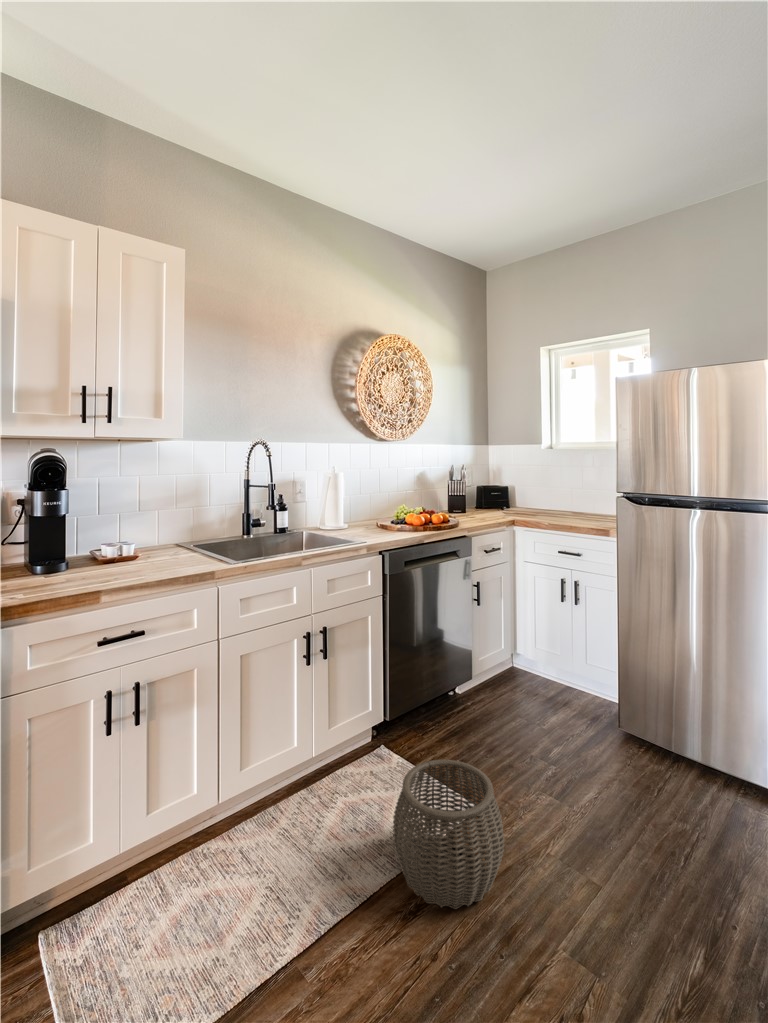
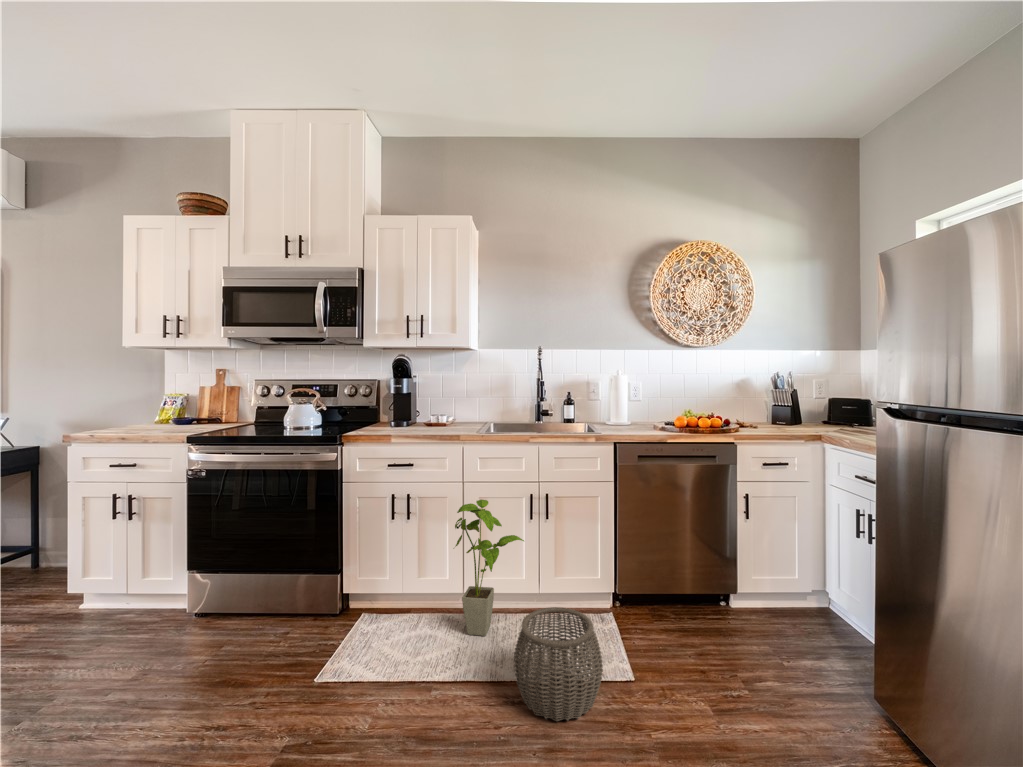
house plant: none [218,656,320,860] -> present [455,500,524,636]

